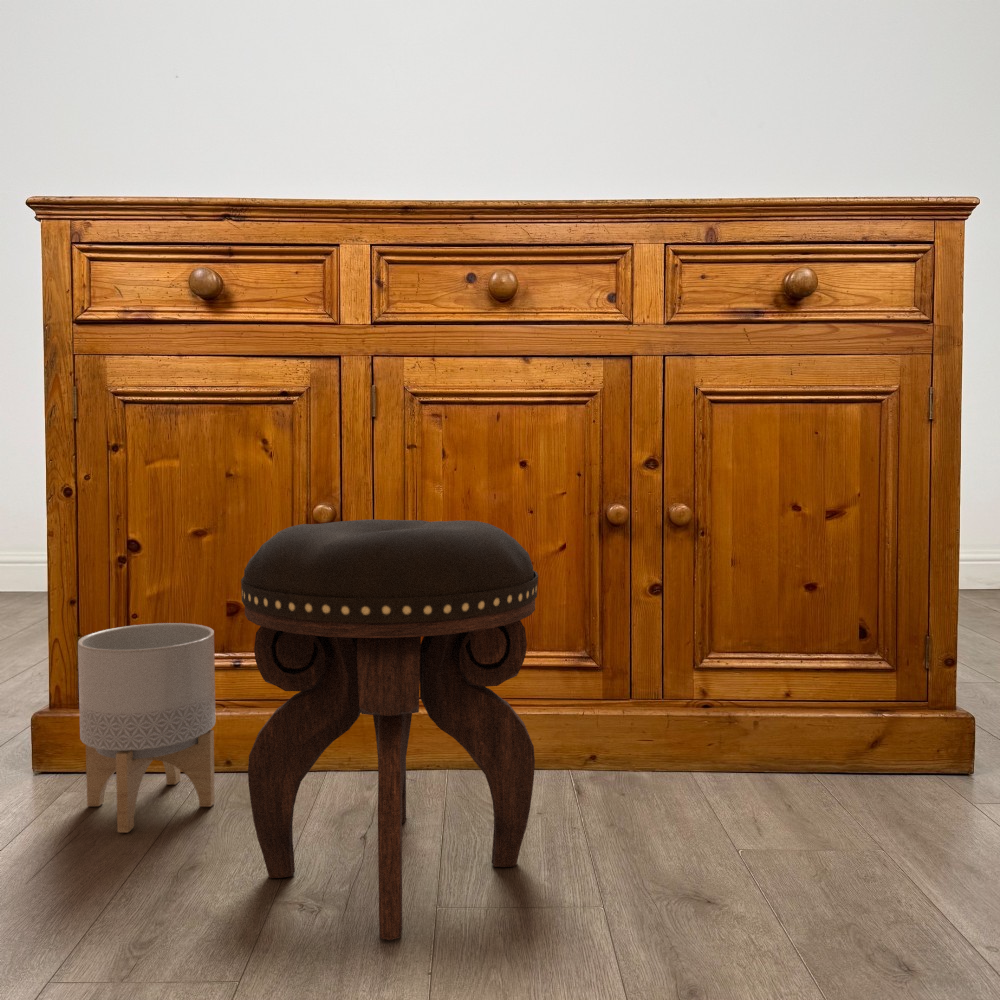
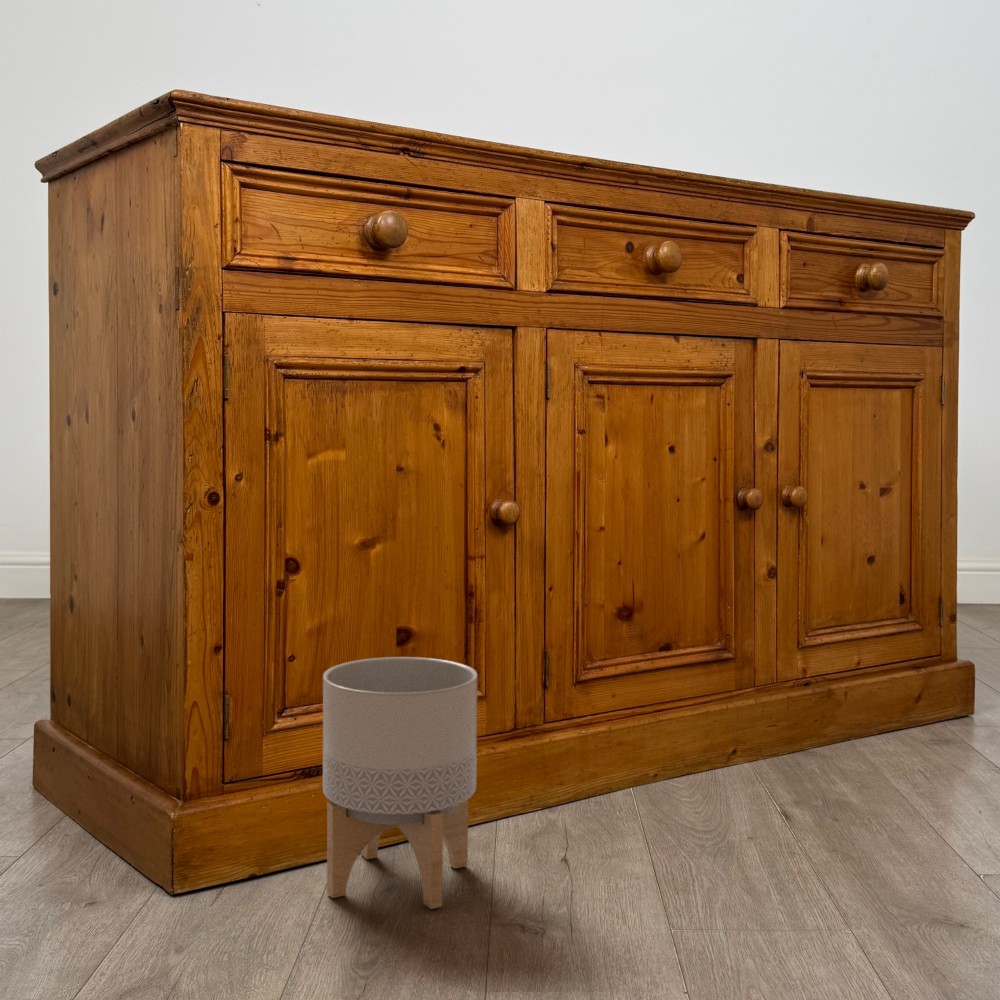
footstool: present [241,520,538,940] -> none [601,516,902,913]

